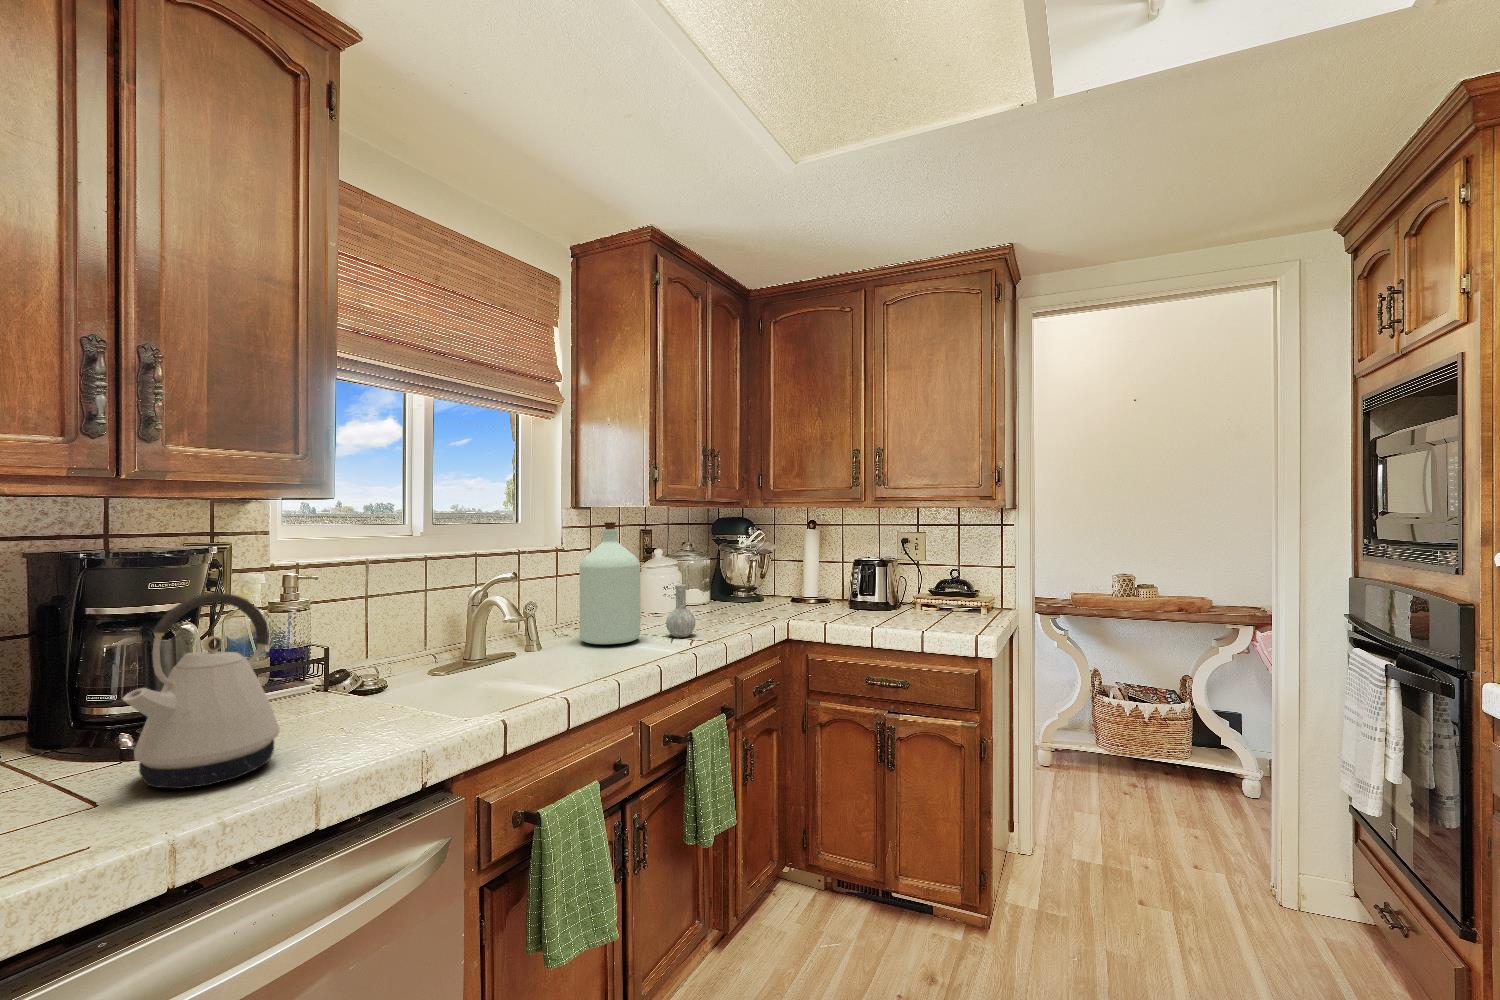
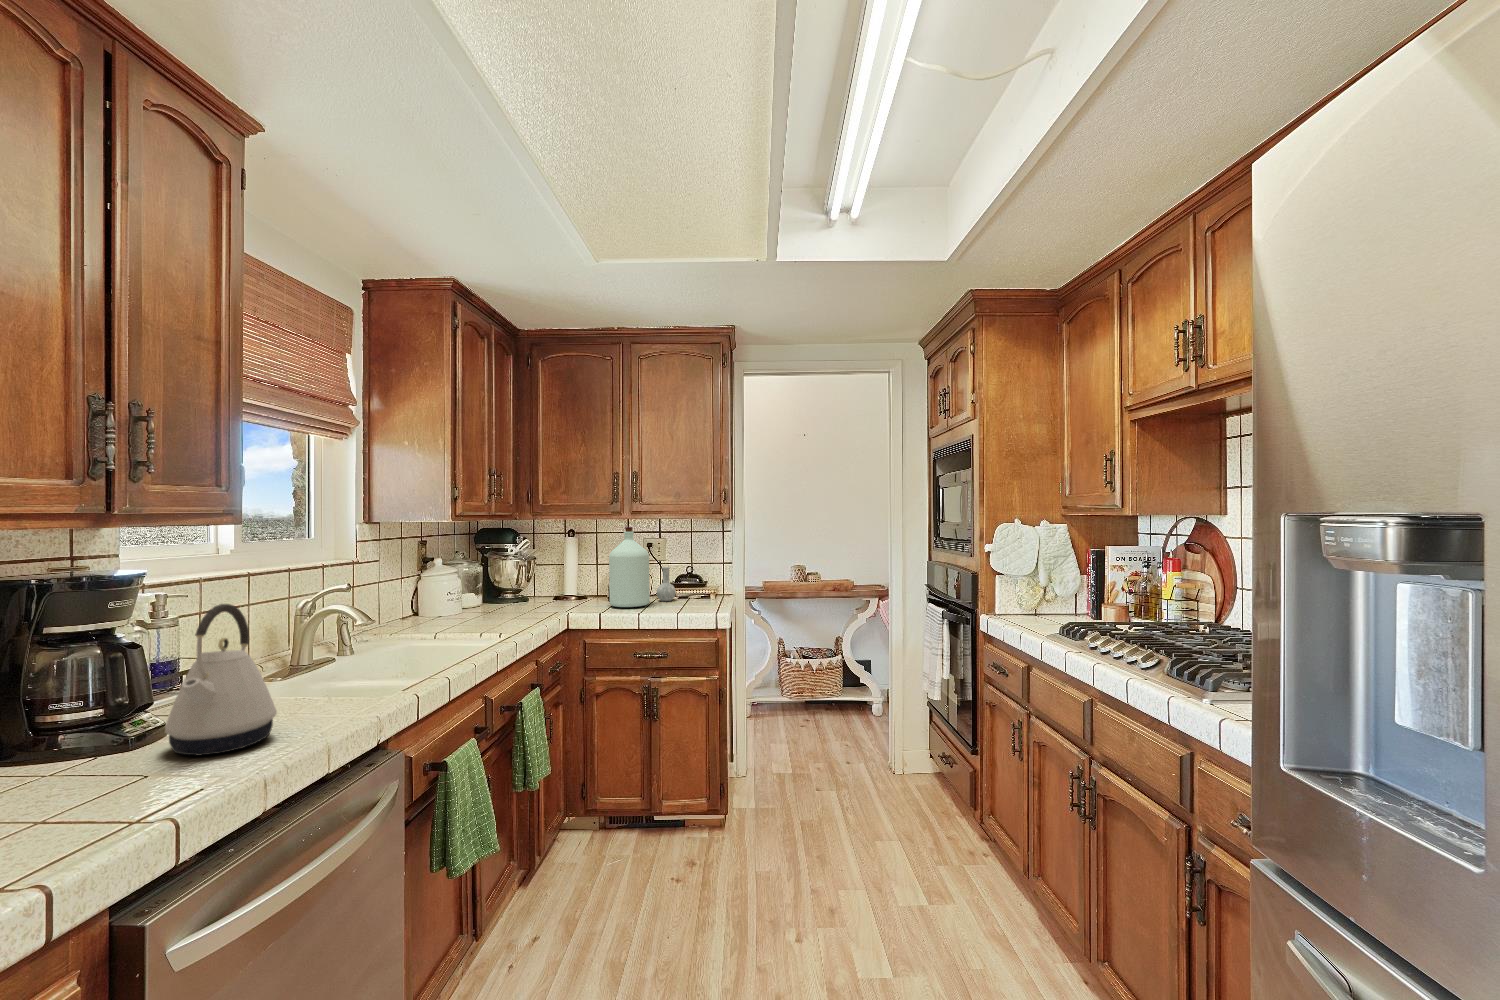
bottle: present [580,522,696,644] -> present [609,527,676,607]

